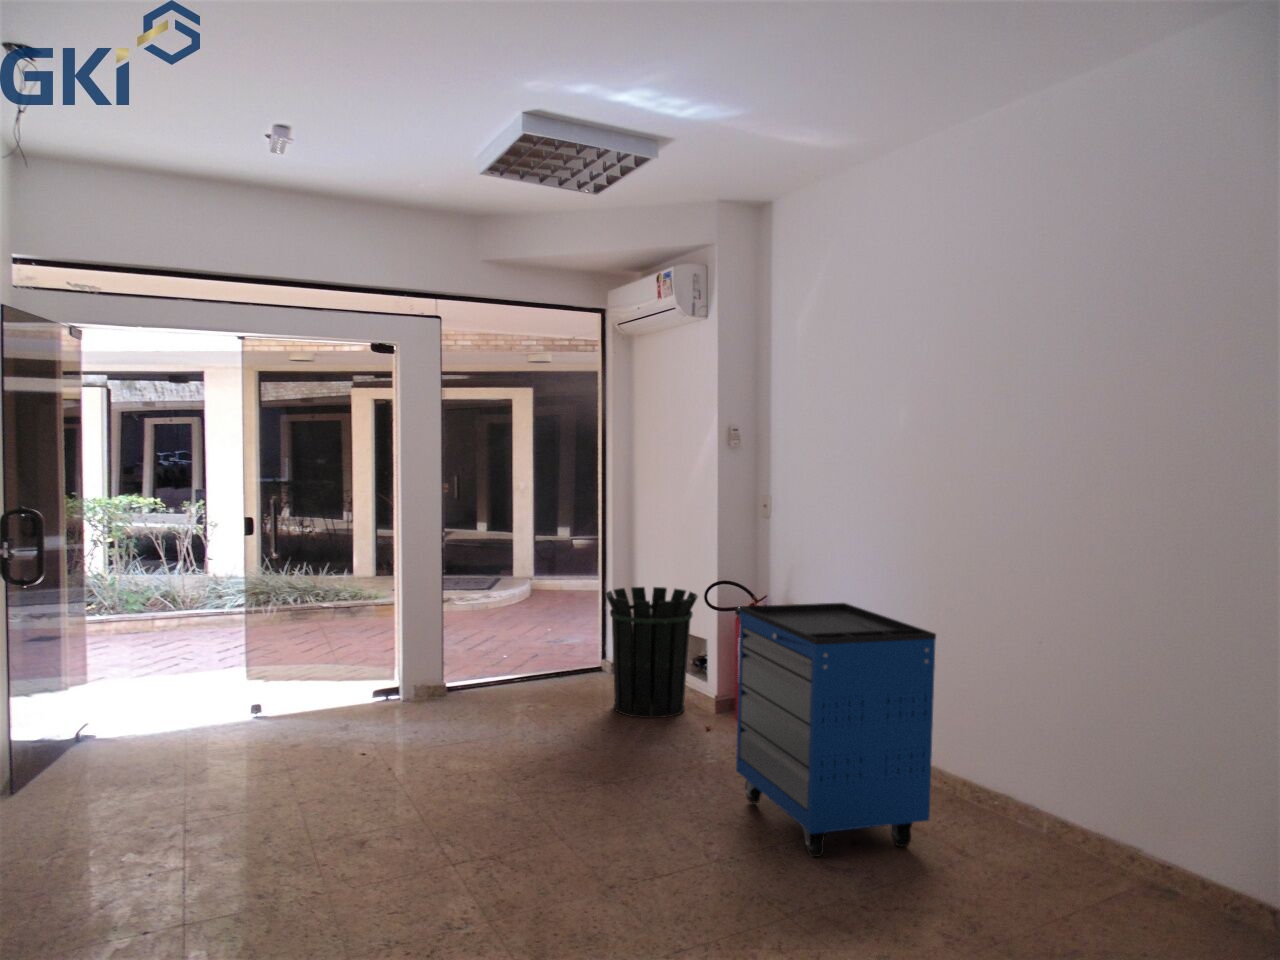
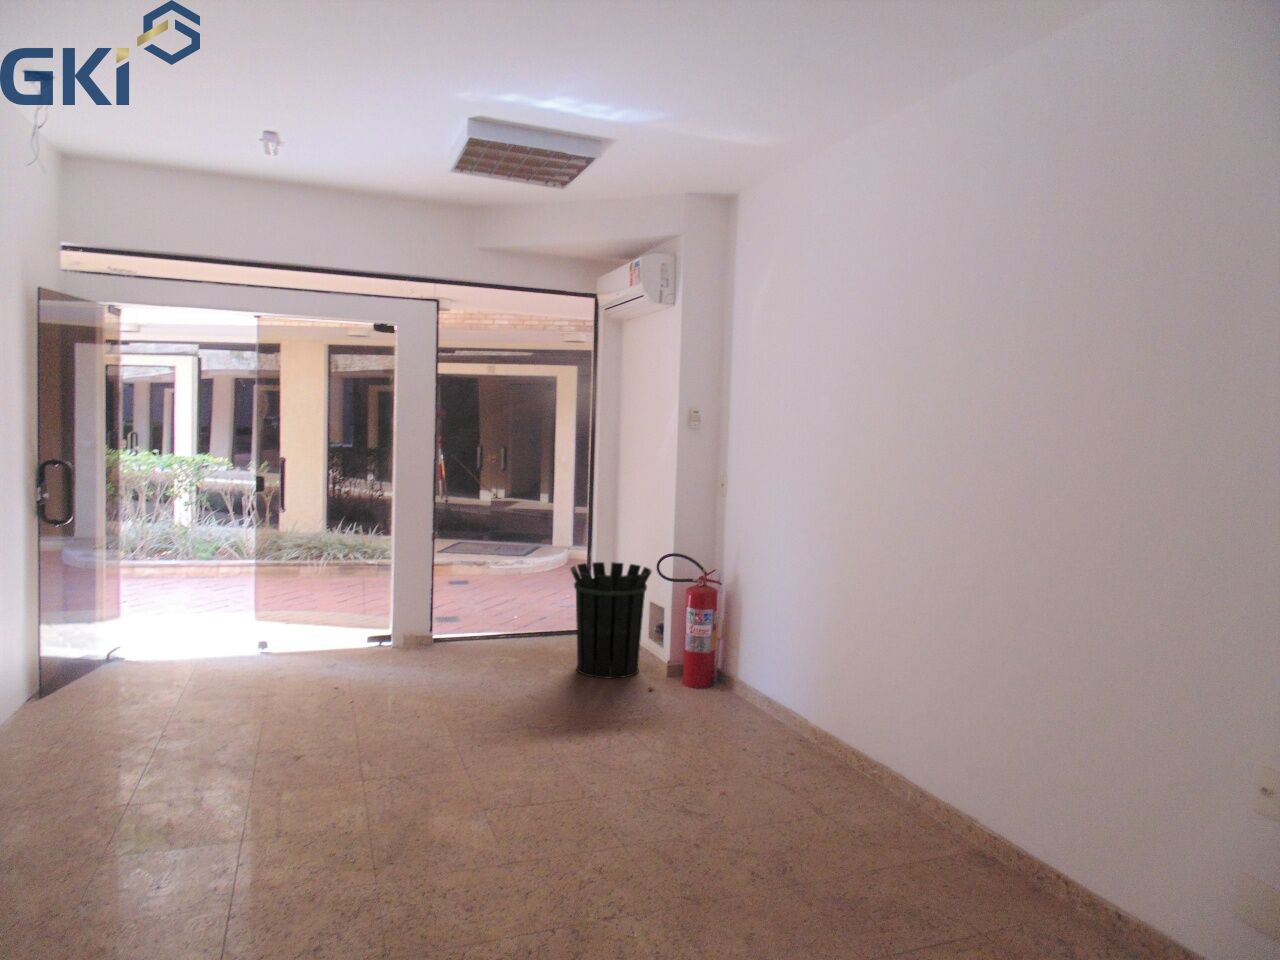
storage cabinet: present [735,603,936,857] -> none [695,581,881,813]

